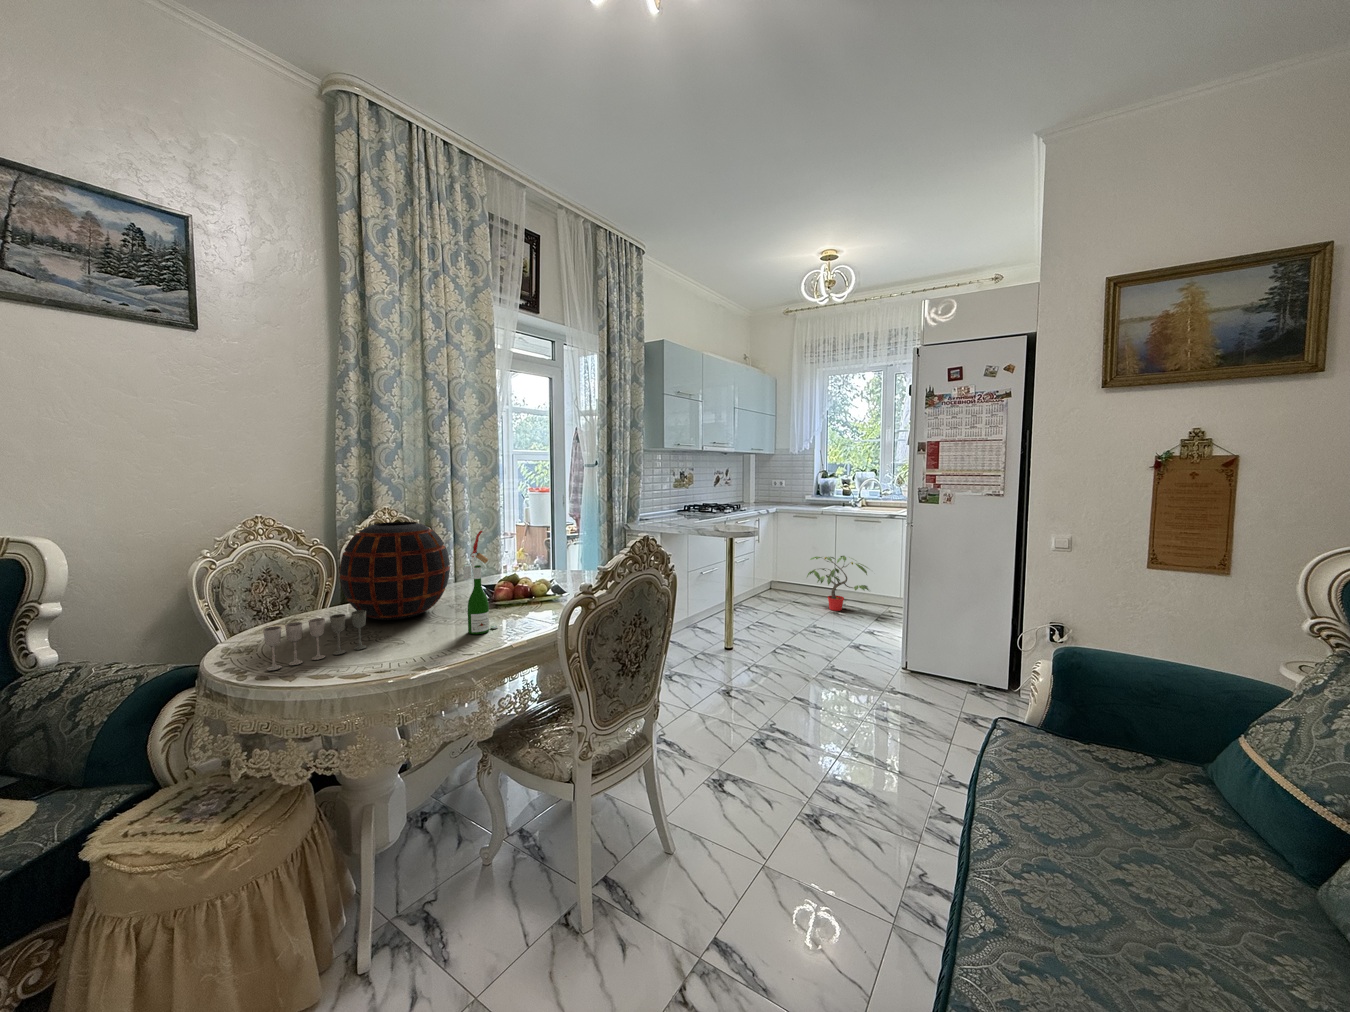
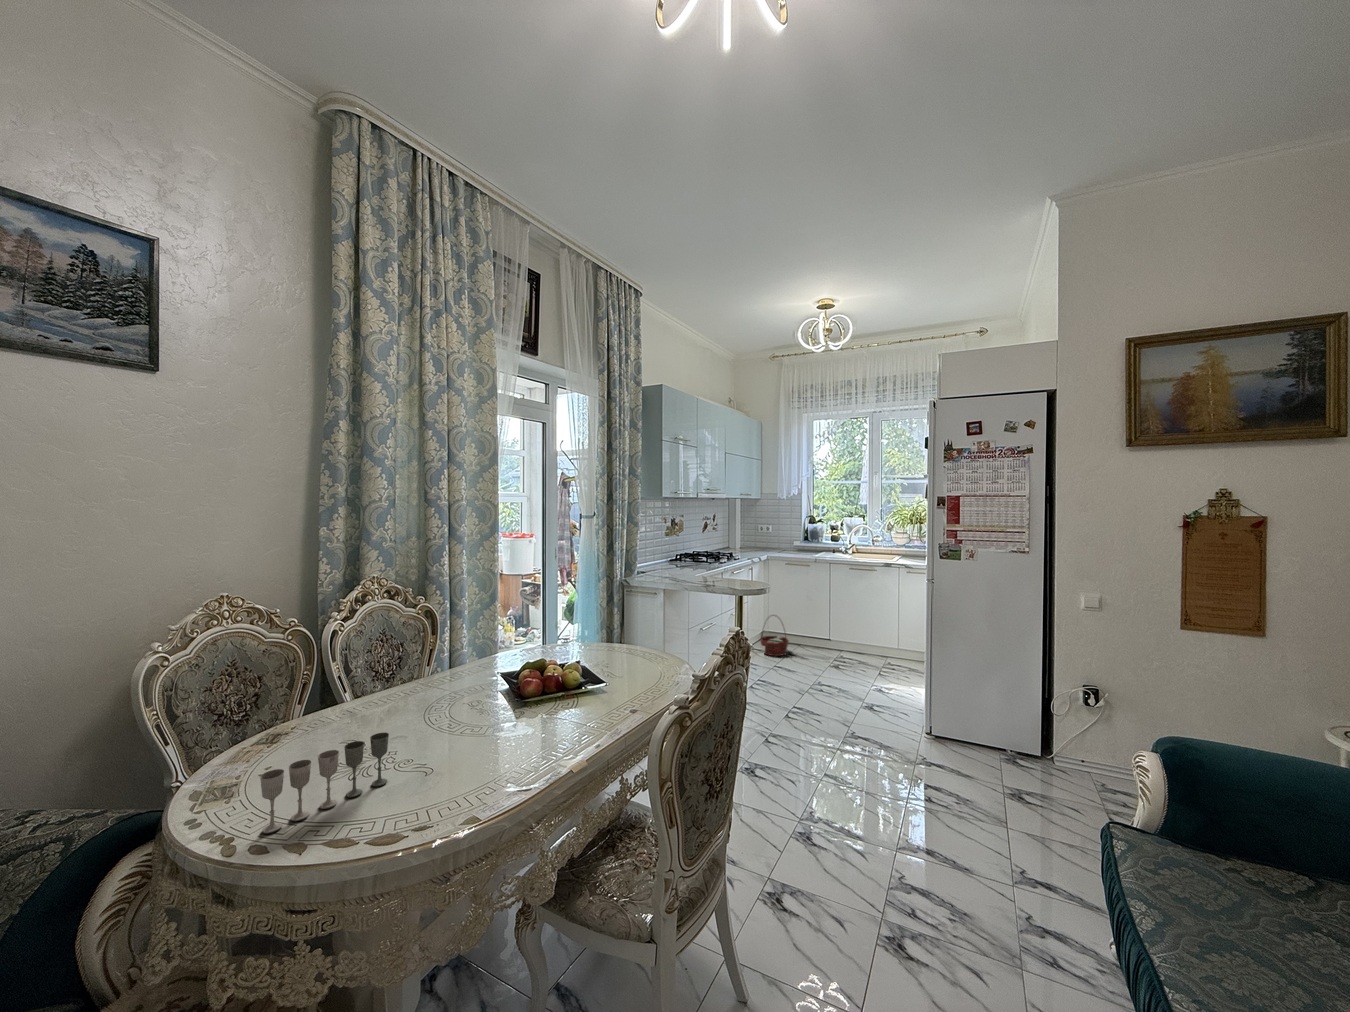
decorative vase: present [339,522,450,620] -> none [340,605,473,732]
wine bottle: present [463,531,498,634] -> none [505,621,543,751]
potted plant: present [807,556,869,611] -> none [802,606,875,664]
basket: none [767,564,794,603] -> present [761,615,789,656]

